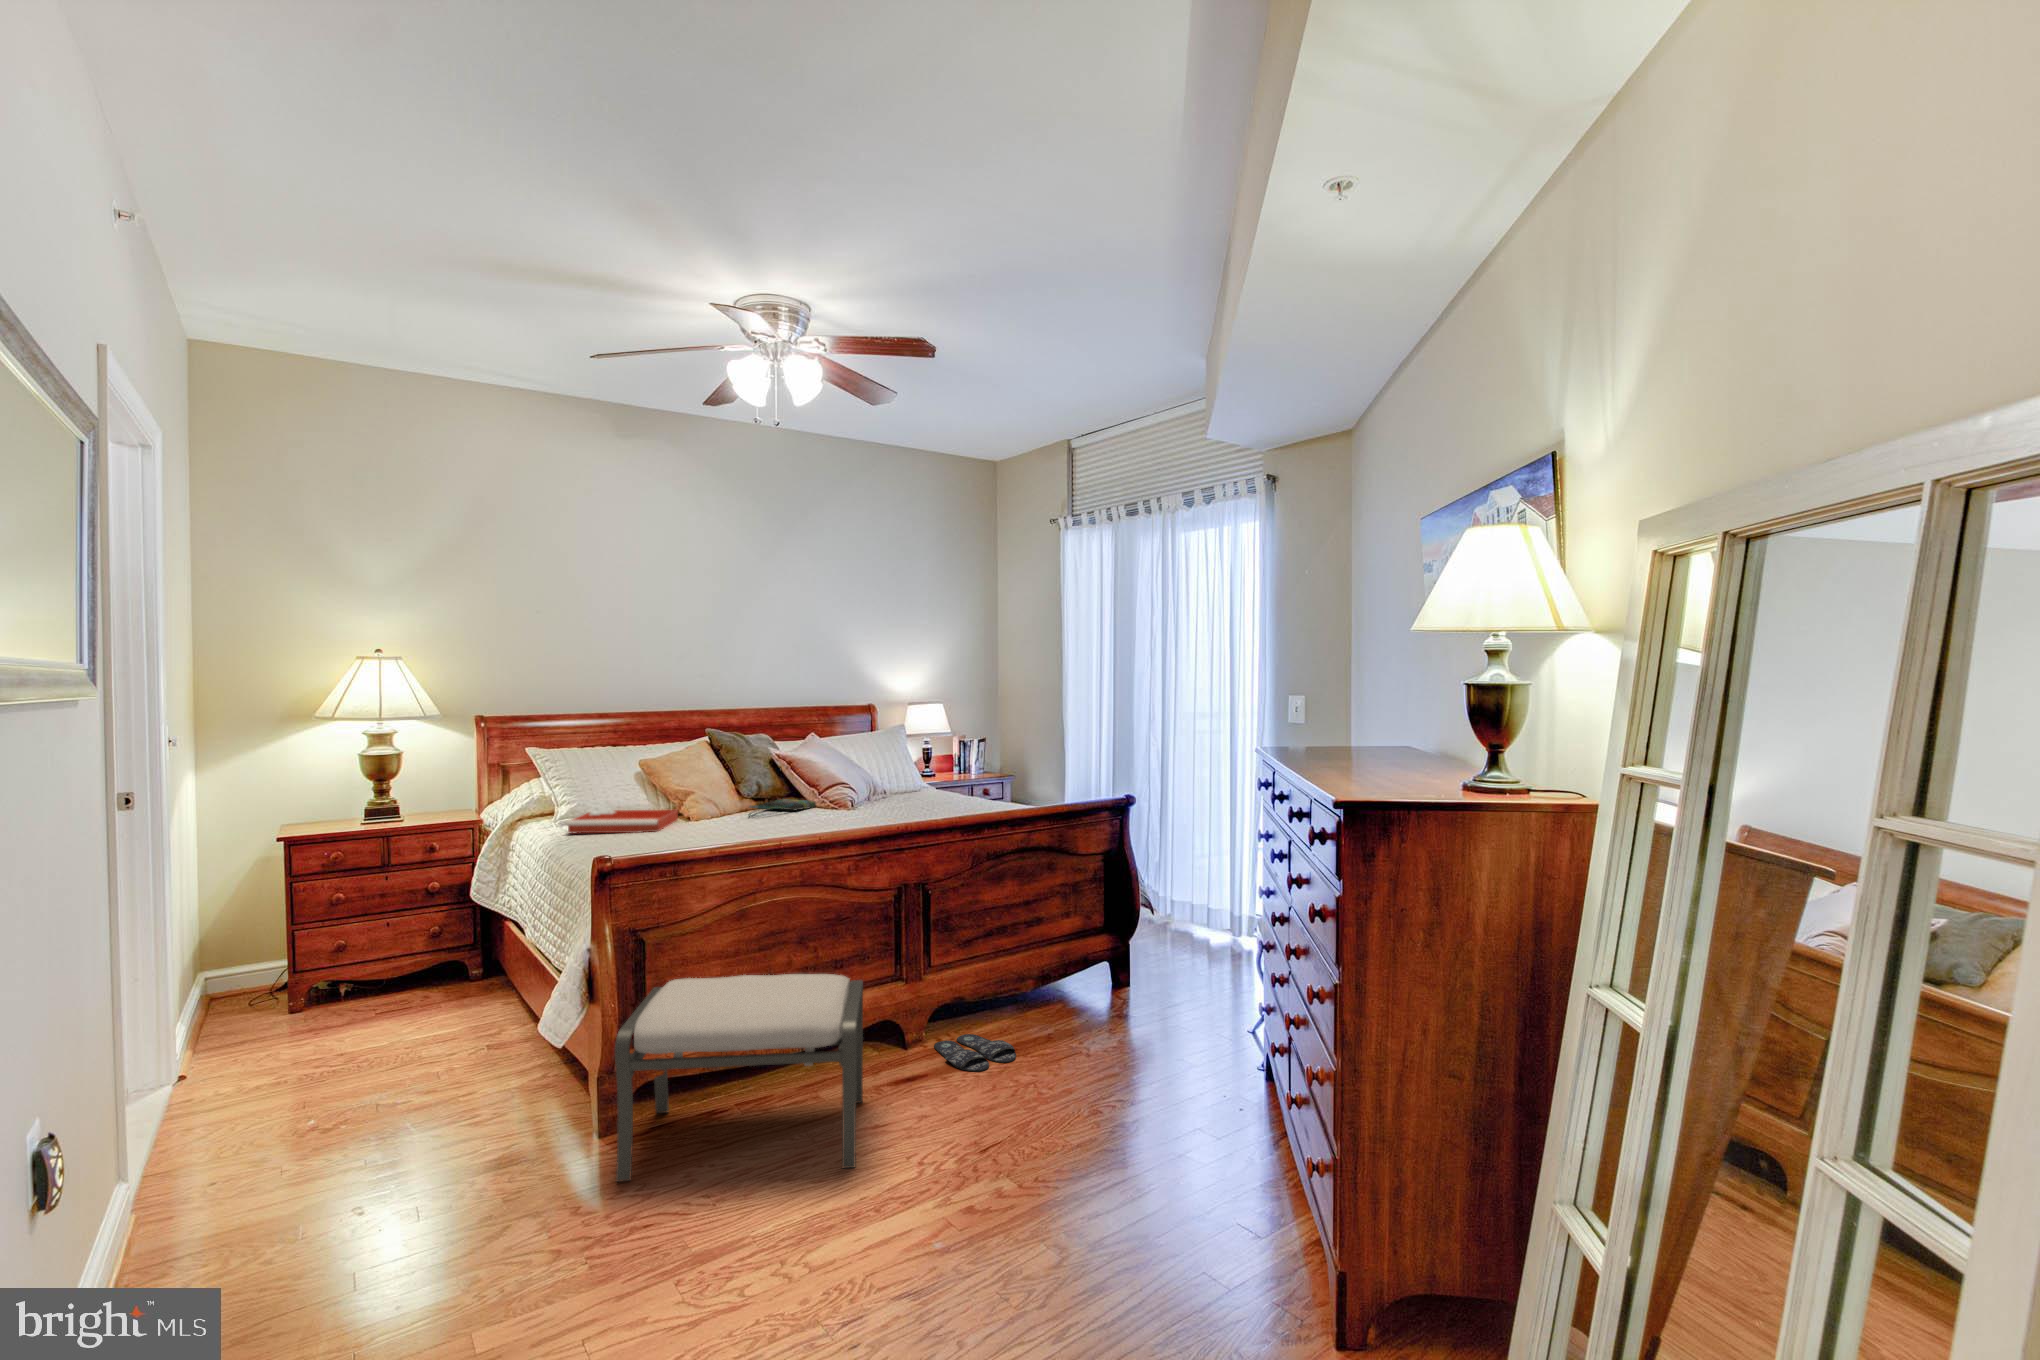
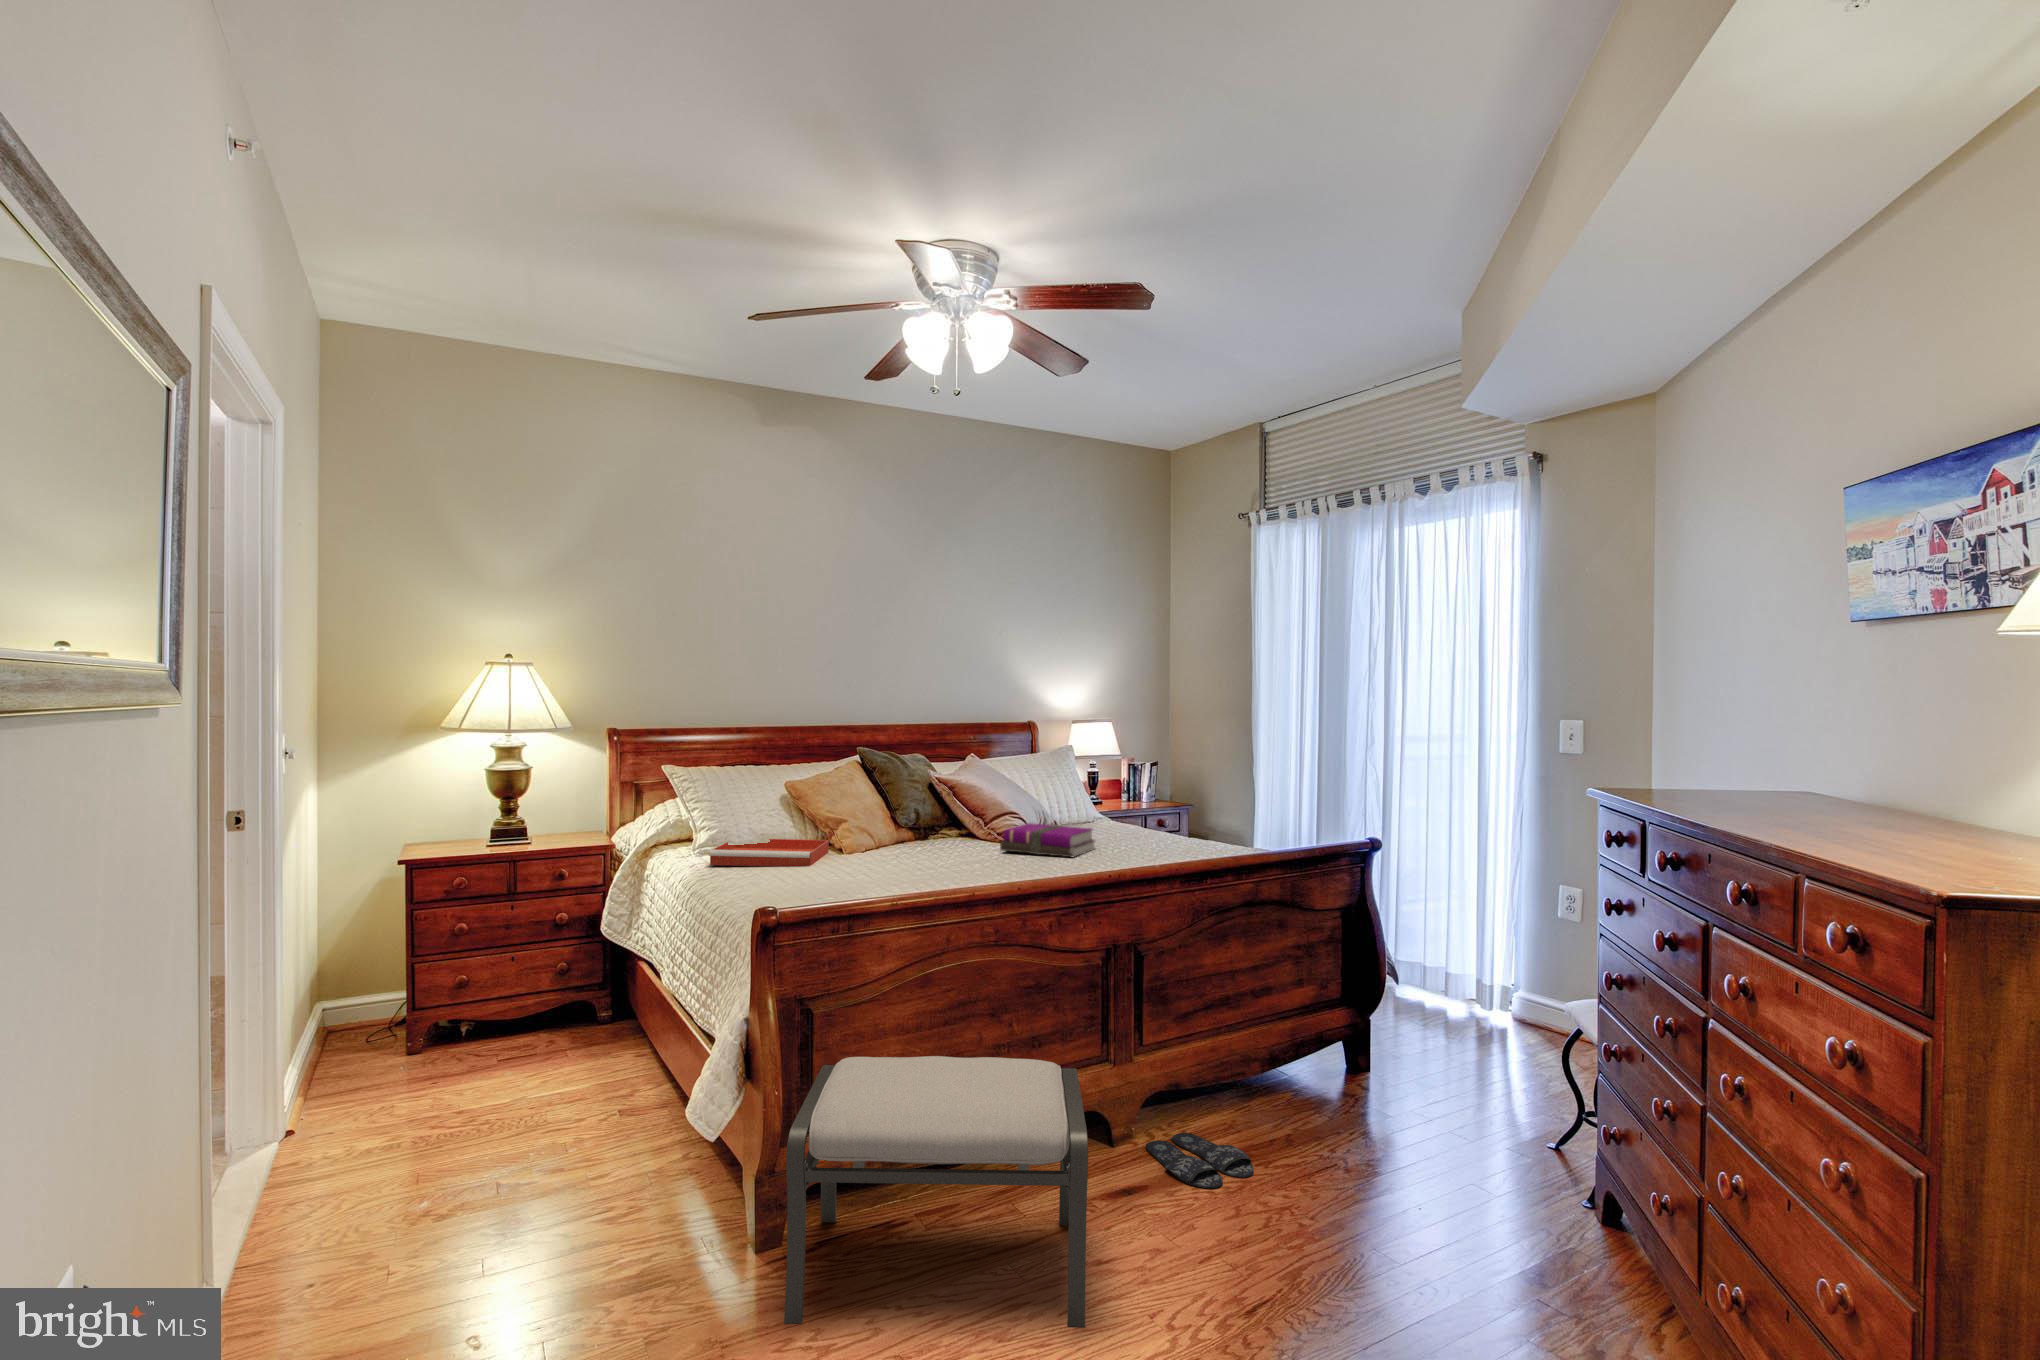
notebook: none [827,791,911,818] -> present [1000,823,1095,857]
tote bag: present [750,799,816,818] -> none [908,830,982,852]

